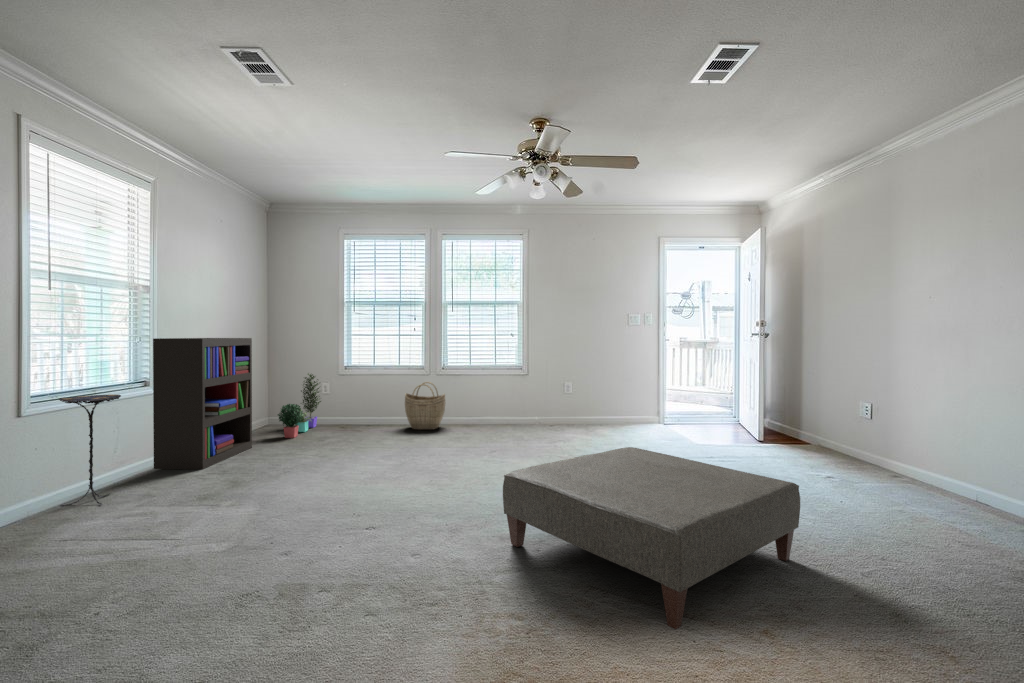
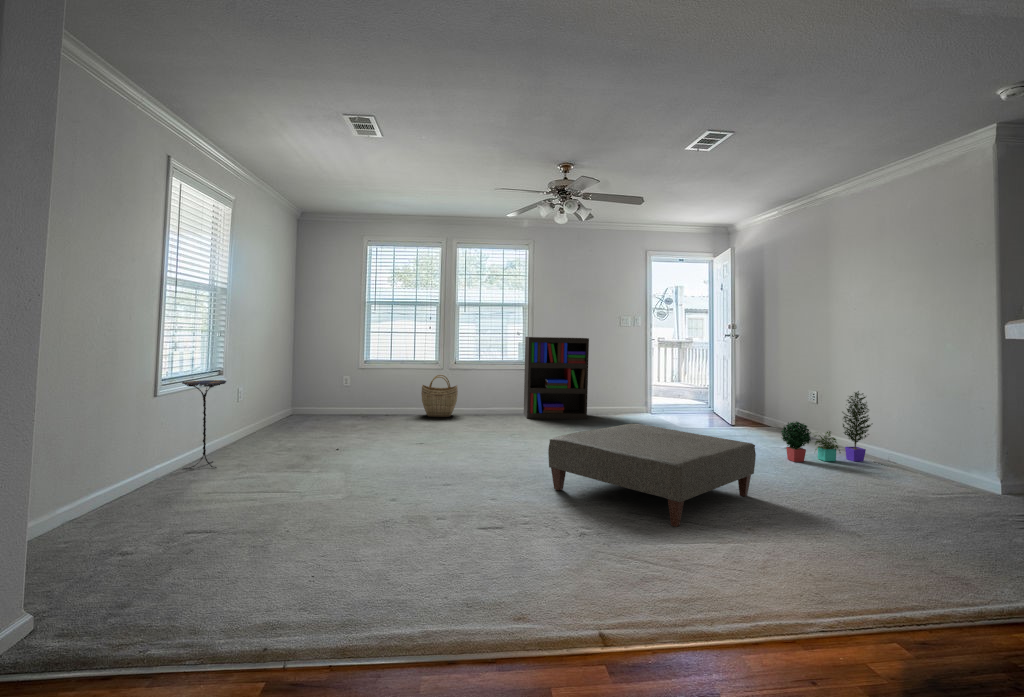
bookshelf: present [153,338,252,469] -> present [524,337,589,419]
potted plant: present [278,374,321,438] -> present [781,391,871,462]

